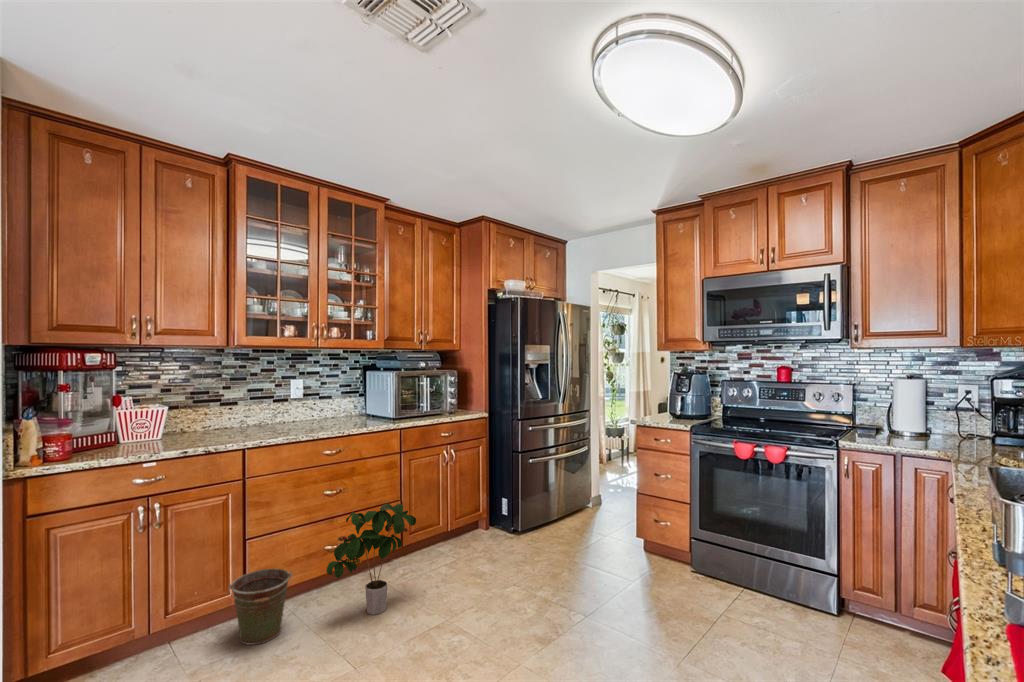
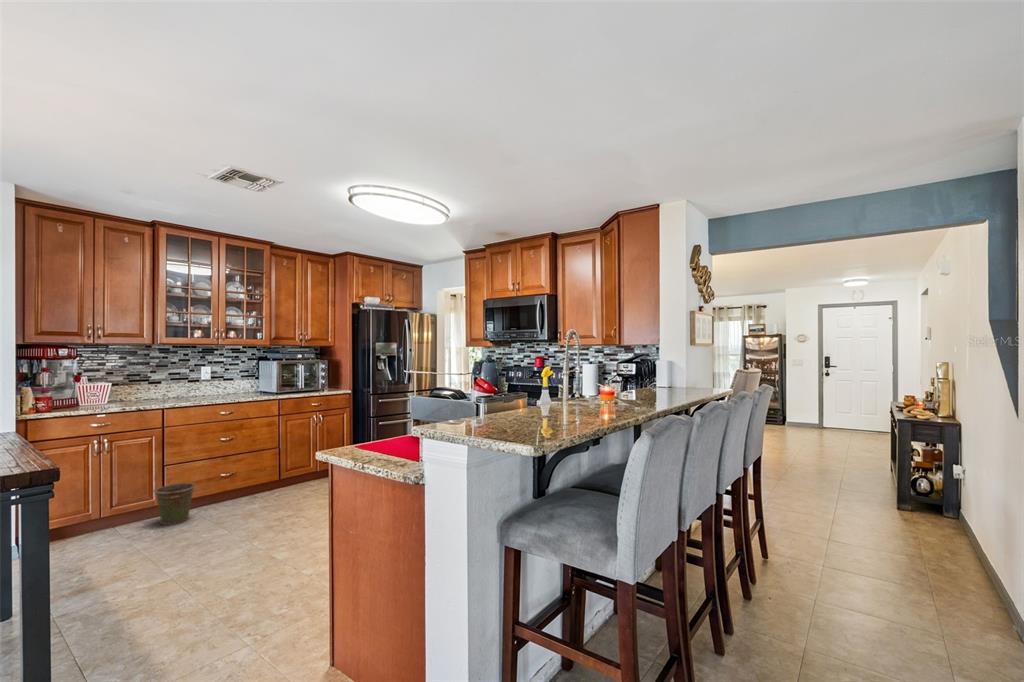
potted plant: present [326,504,416,615] -> none [218,444,283,511]

